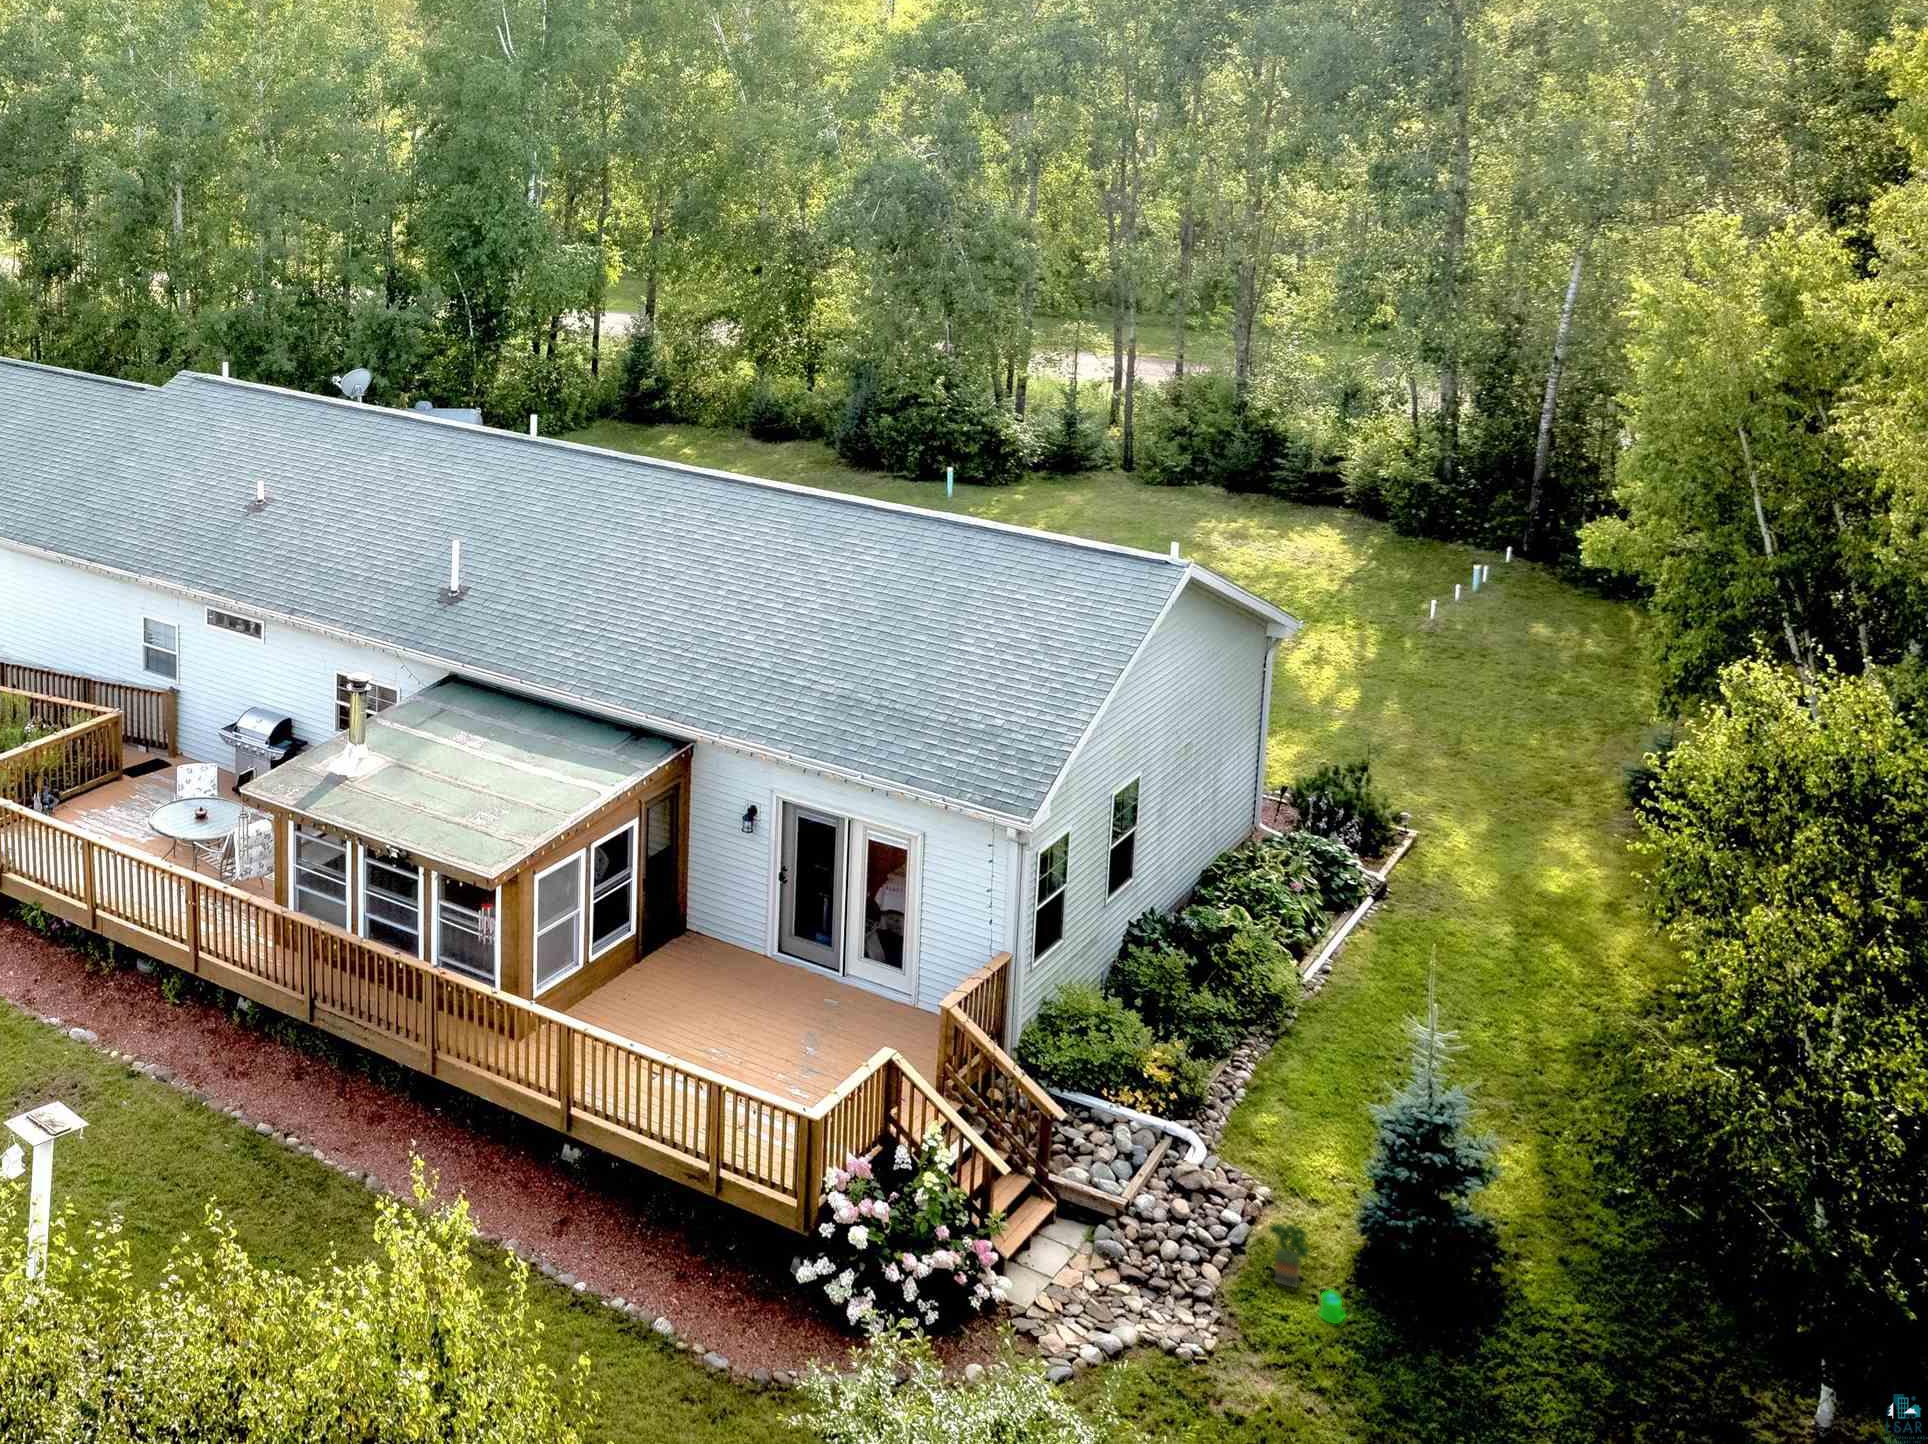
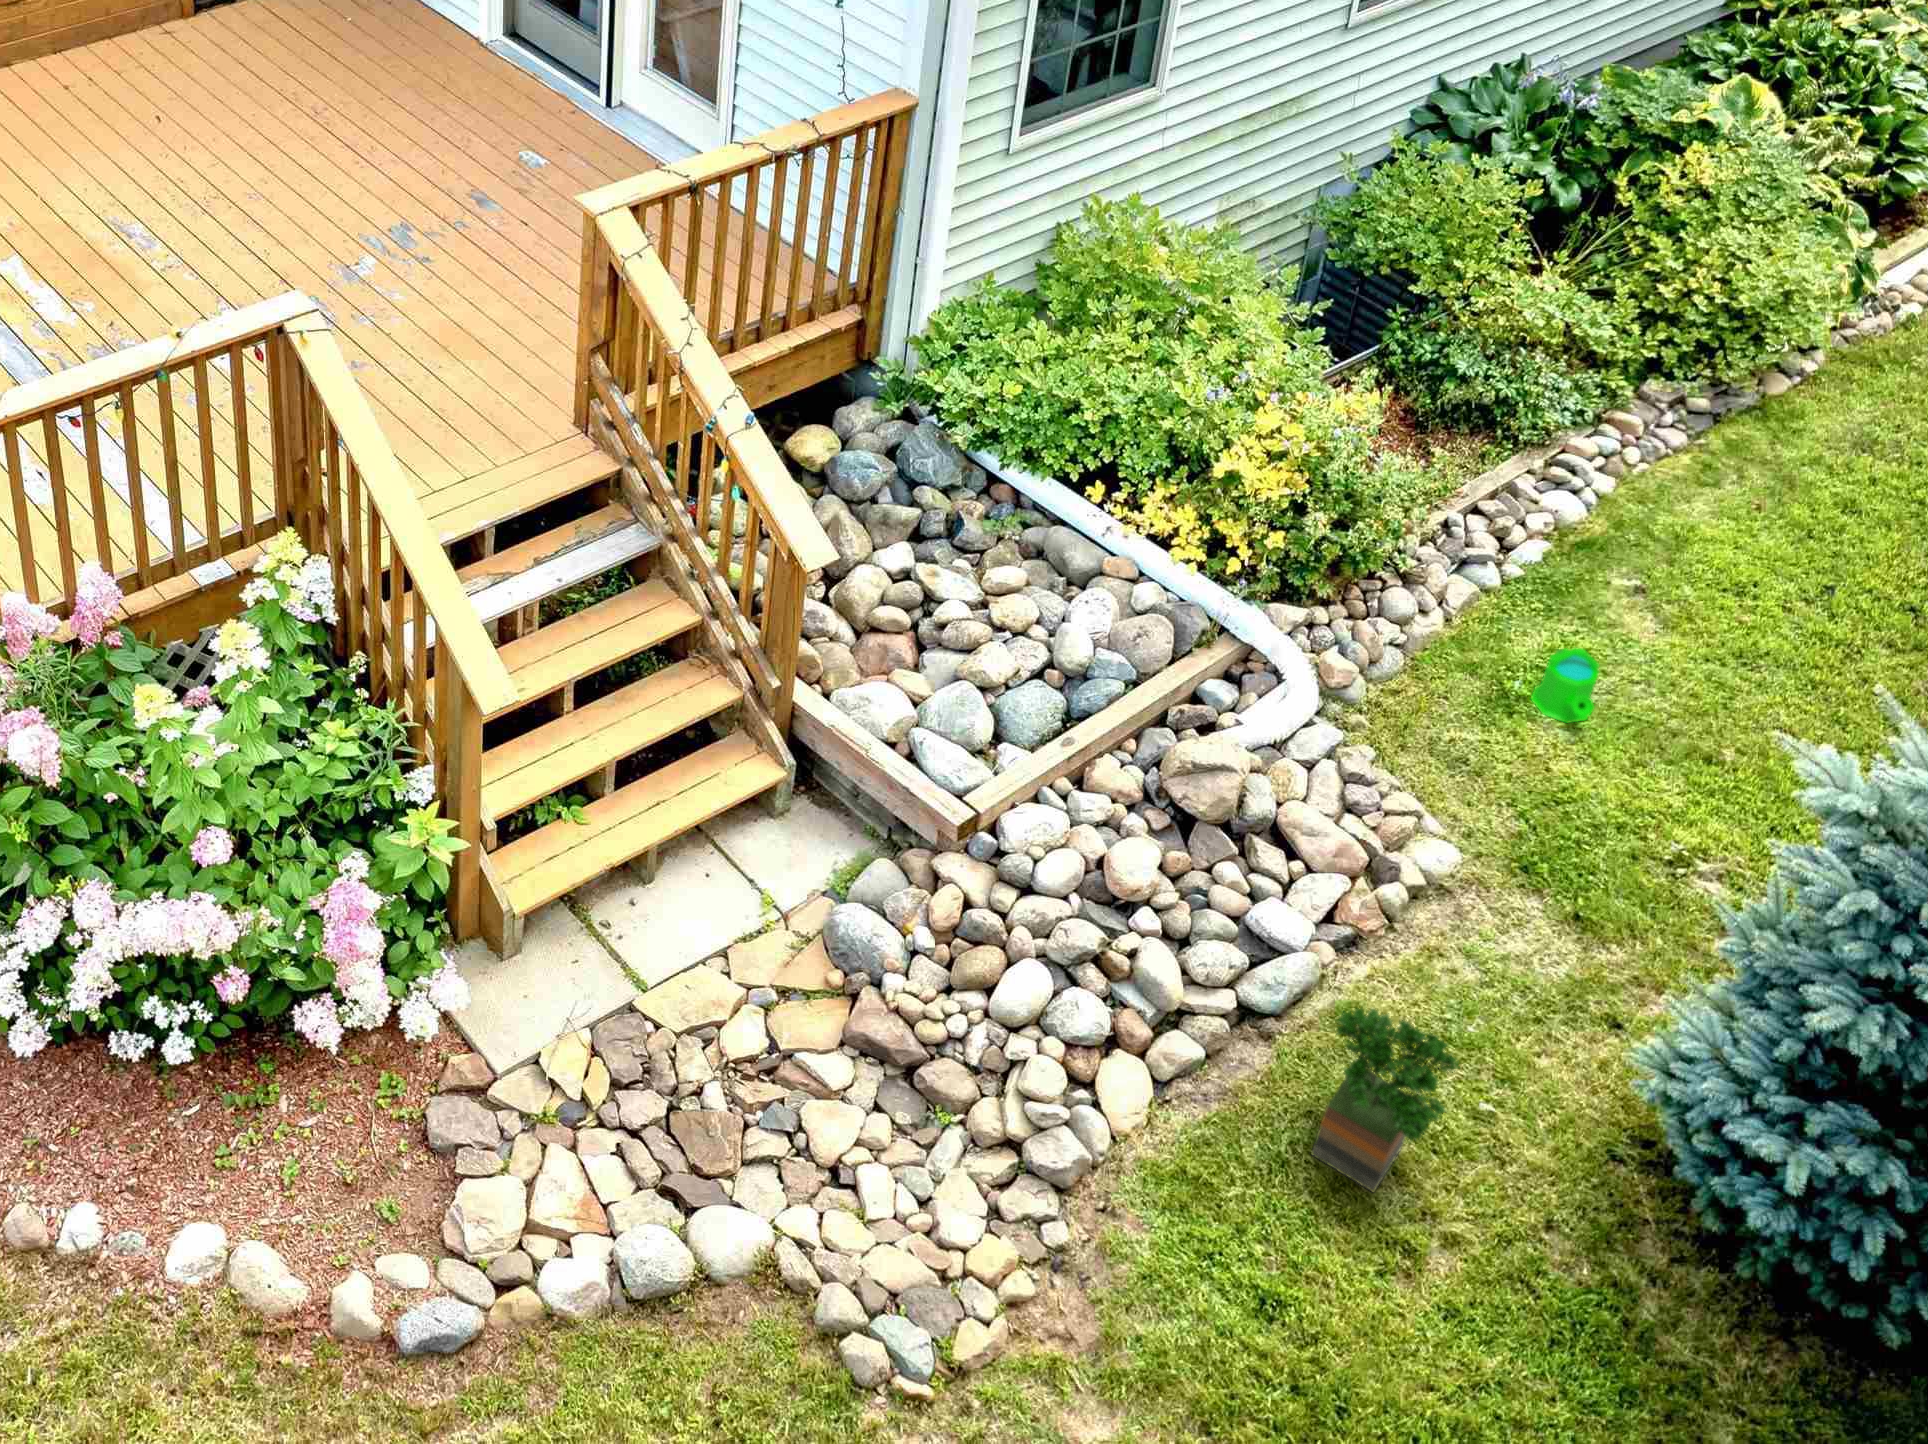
watering can: present [1319,1290,1346,1324] -> present [1530,647,1599,723]

